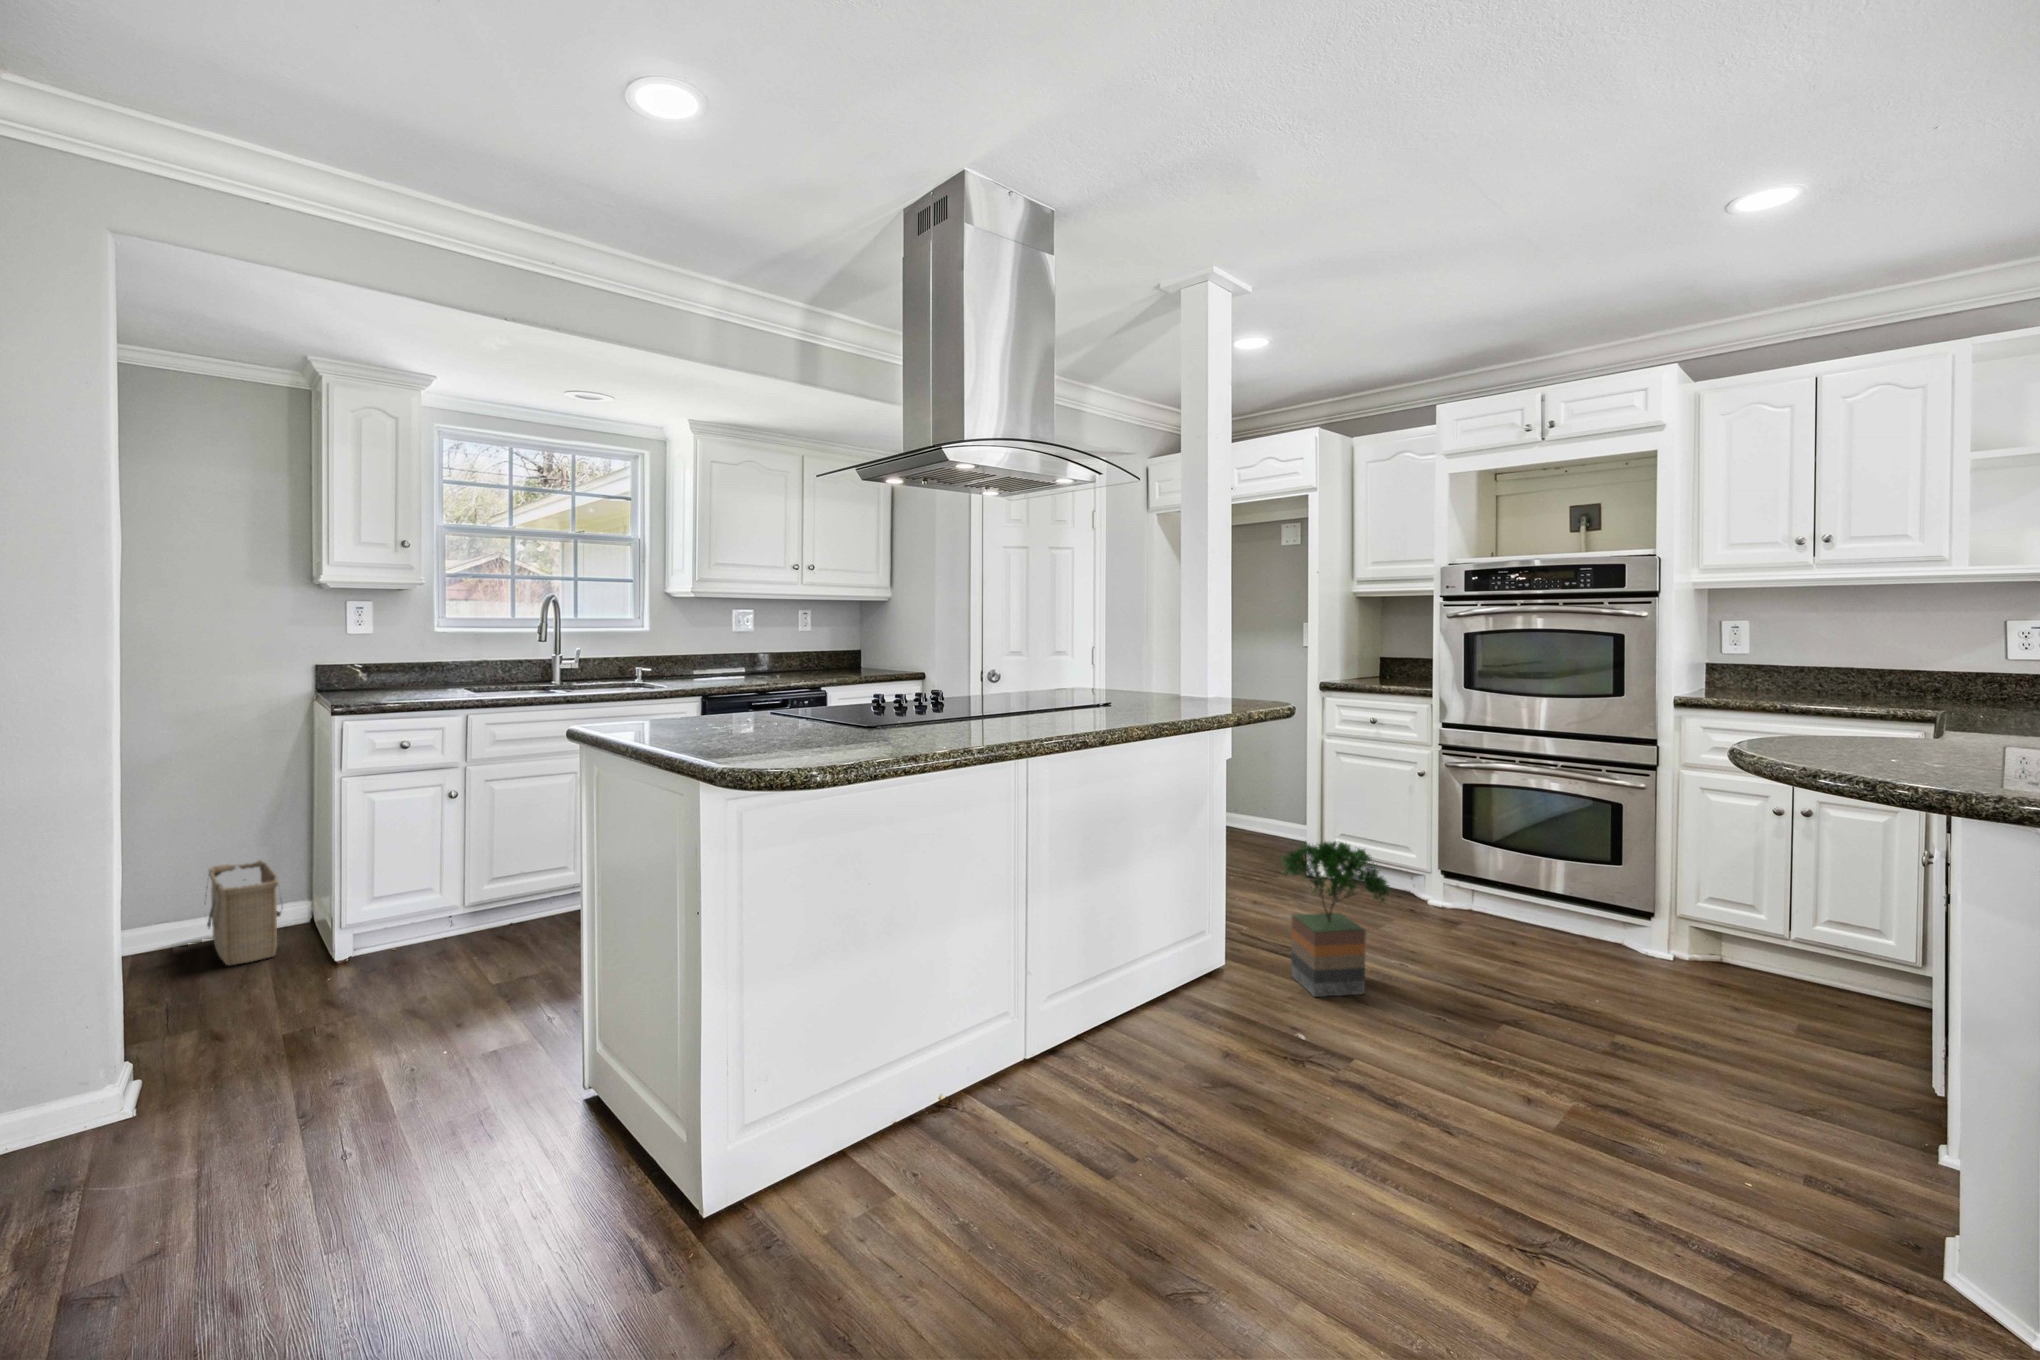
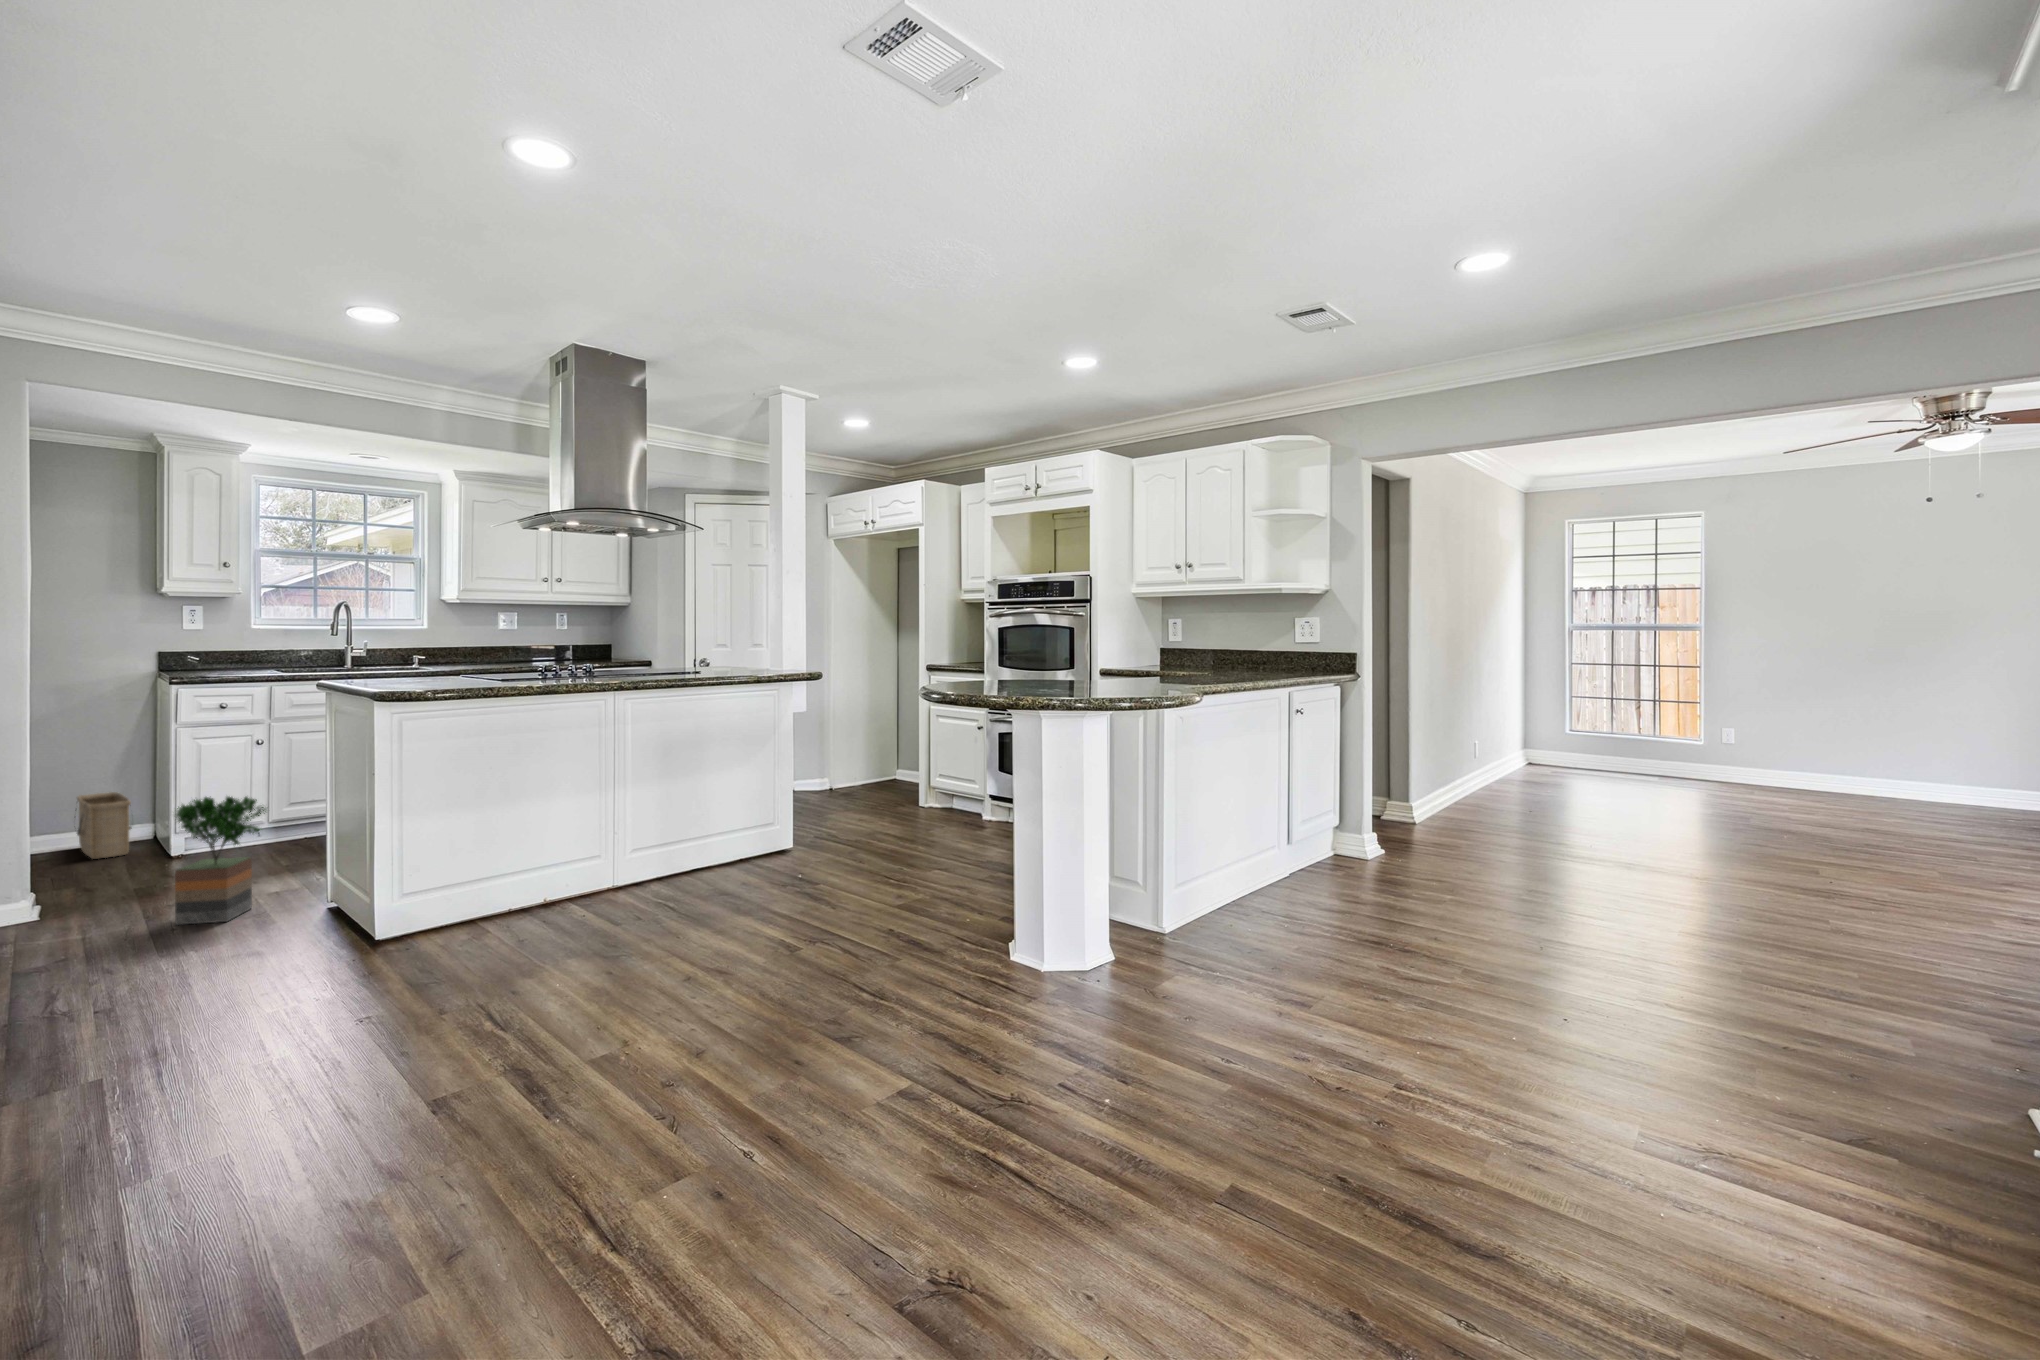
potted tree: present [1282,841,1391,997] -> present [175,797,266,925]

